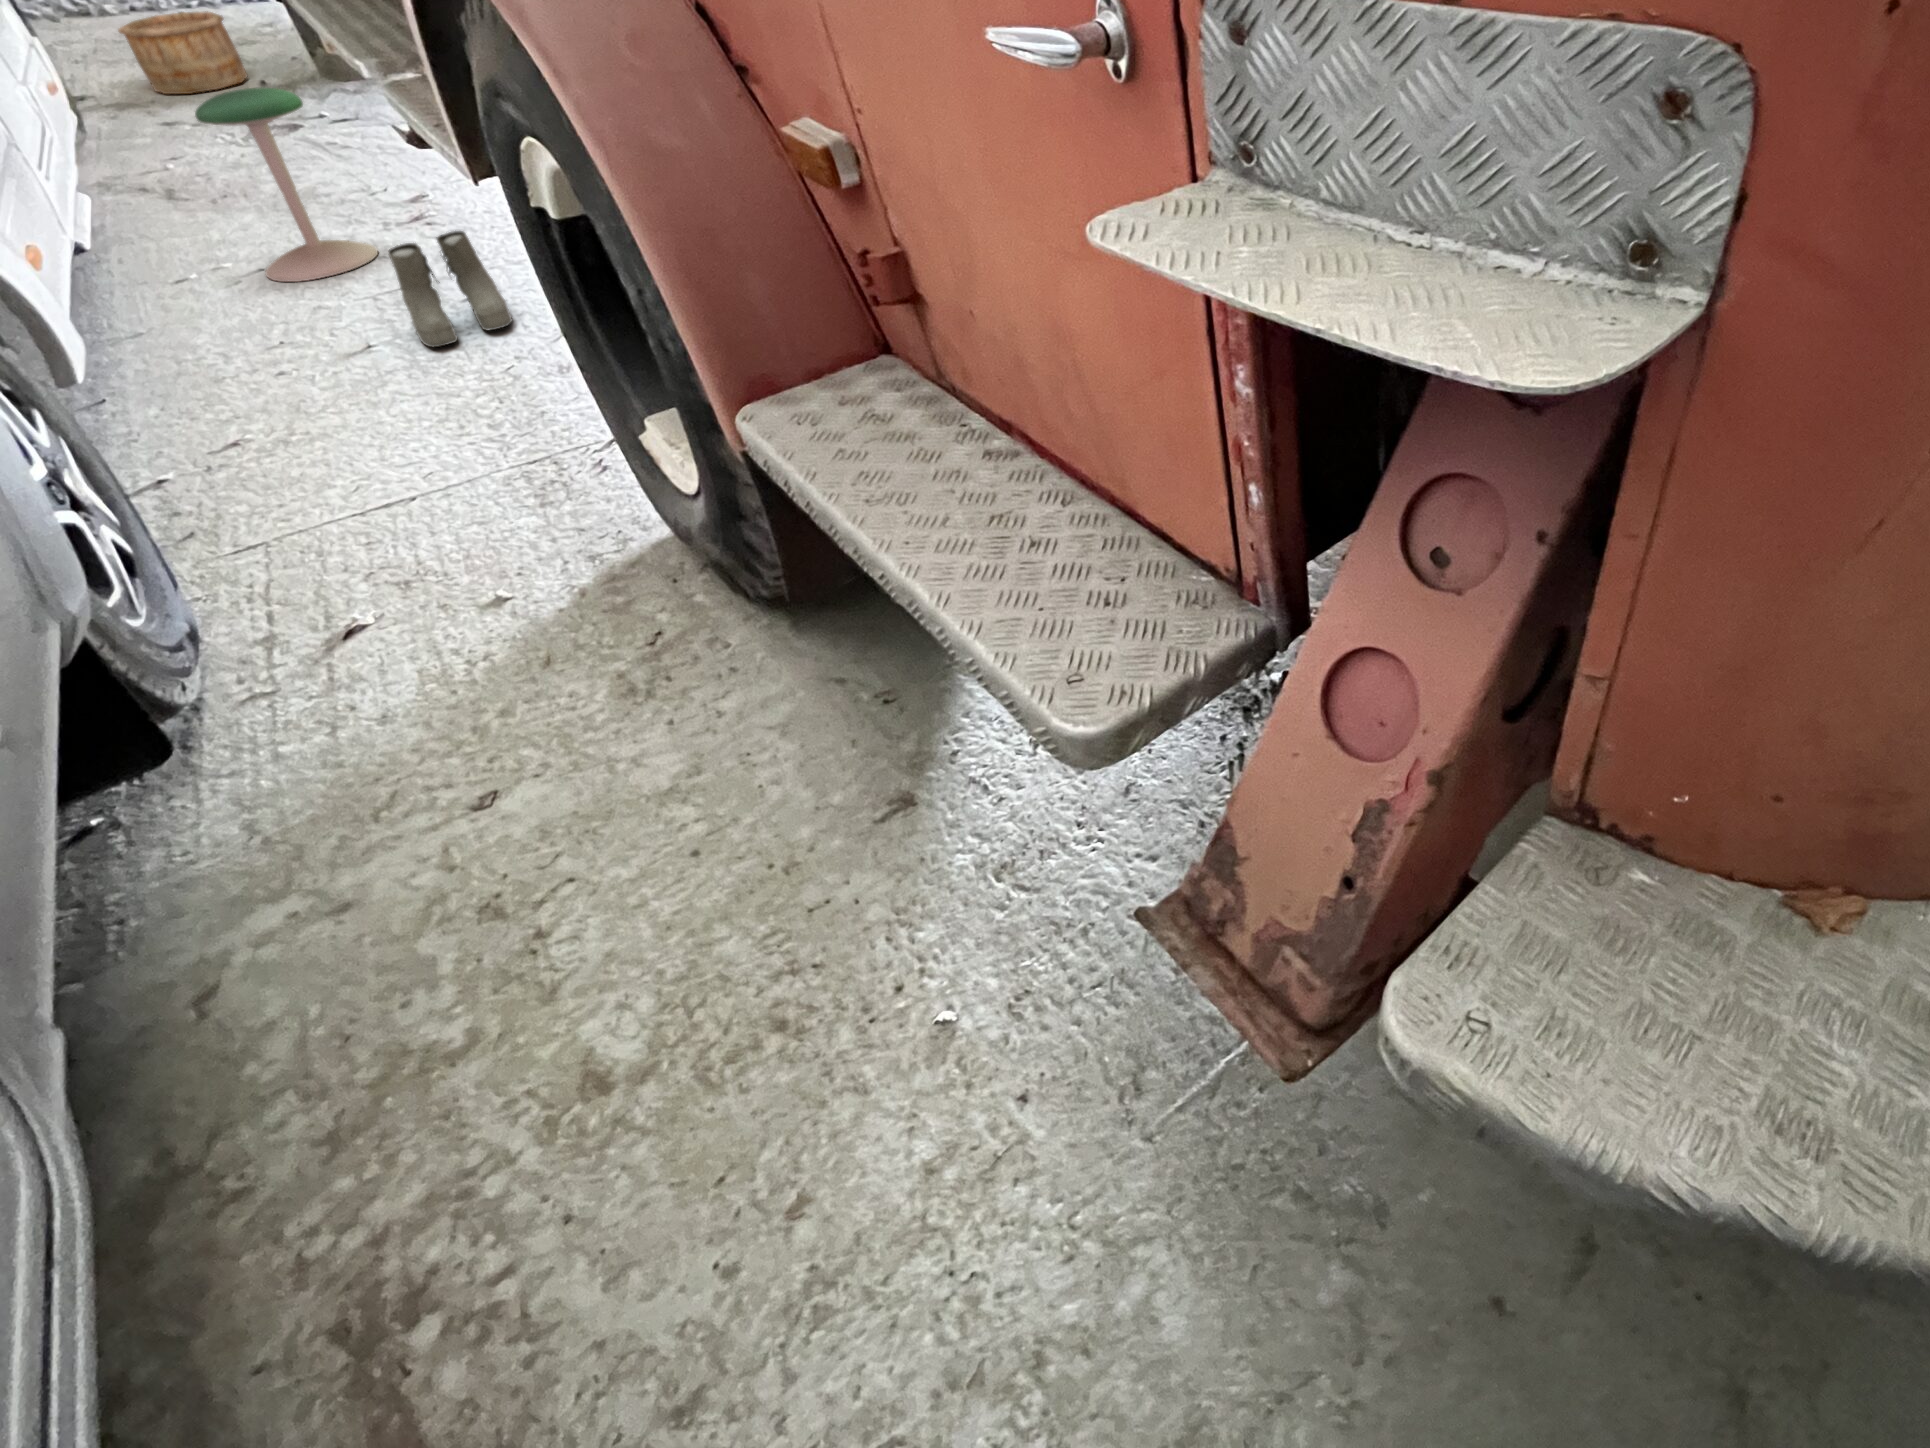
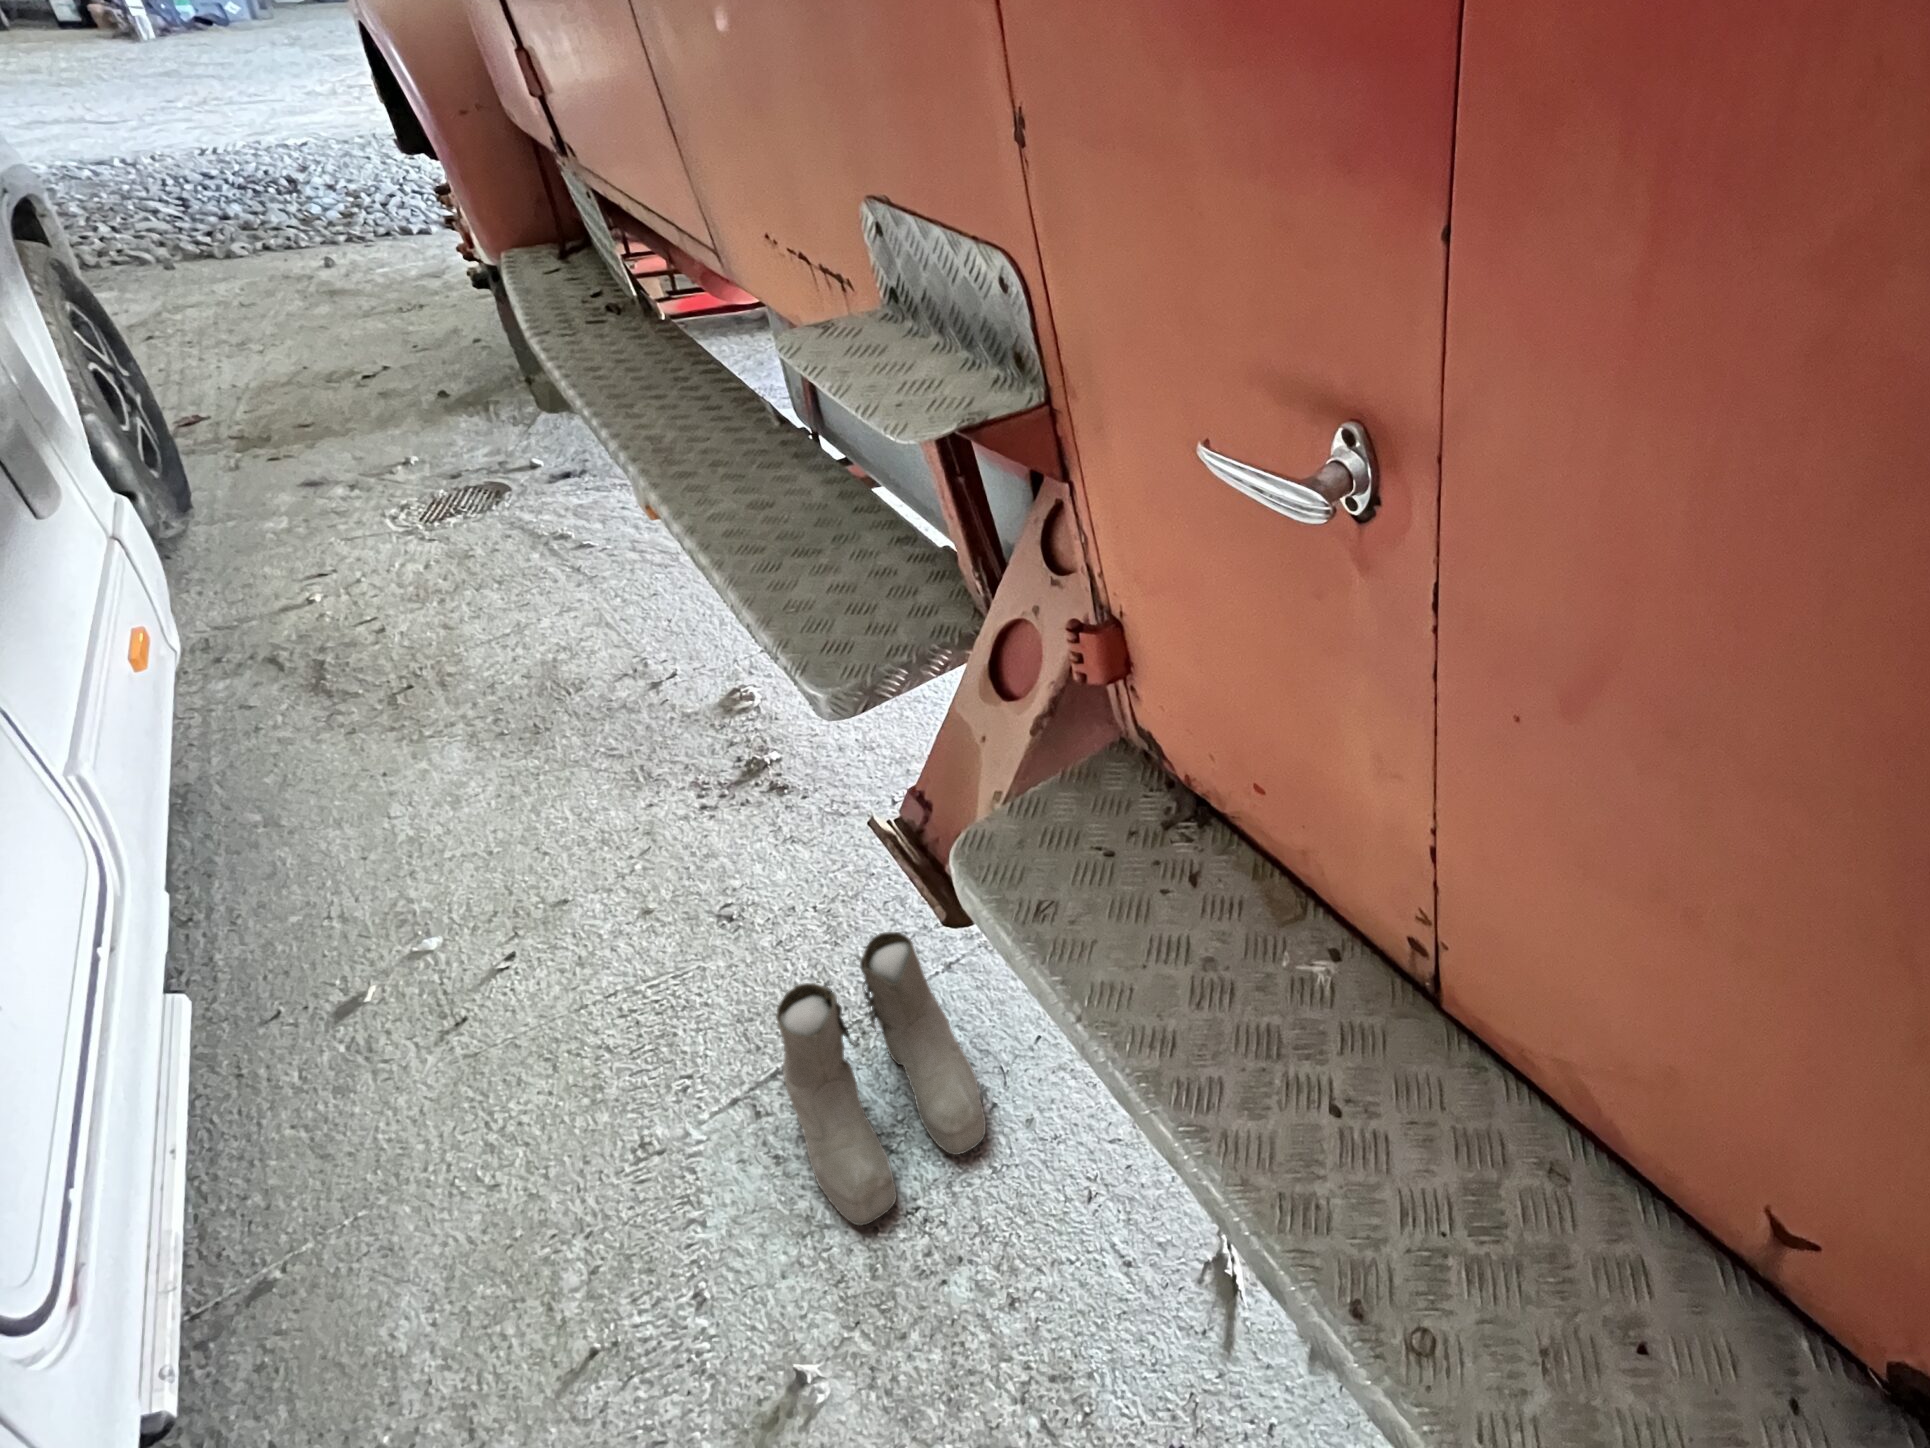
wooden bucket: present [118,11,247,94] -> none [253,289,413,403]
stool: present [195,87,378,282] -> none [399,582,667,924]

